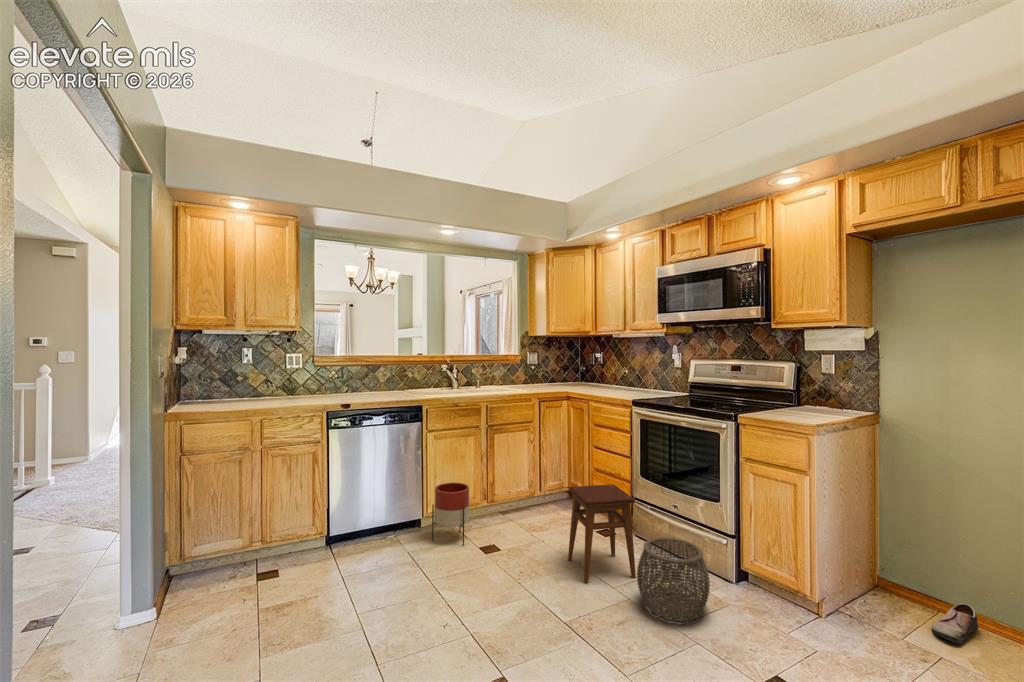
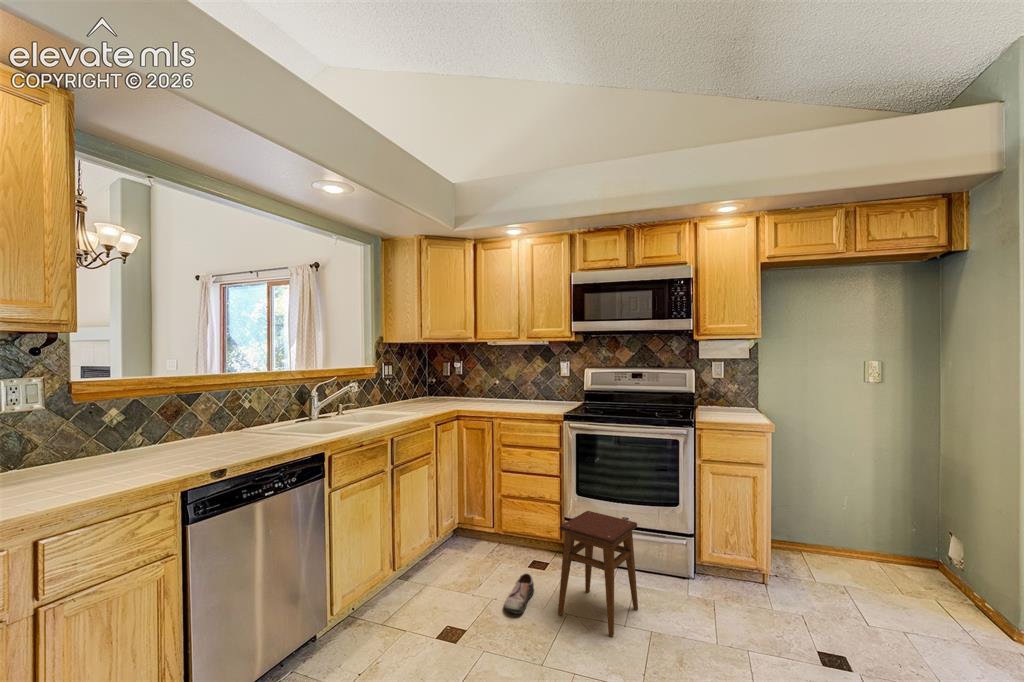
planter: present [432,483,469,545] -> none [366,557,422,663]
woven basket: present [637,537,710,622] -> none [666,553,745,645]
shoe: present [932,603,978,644] -> present [504,573,534,614]

